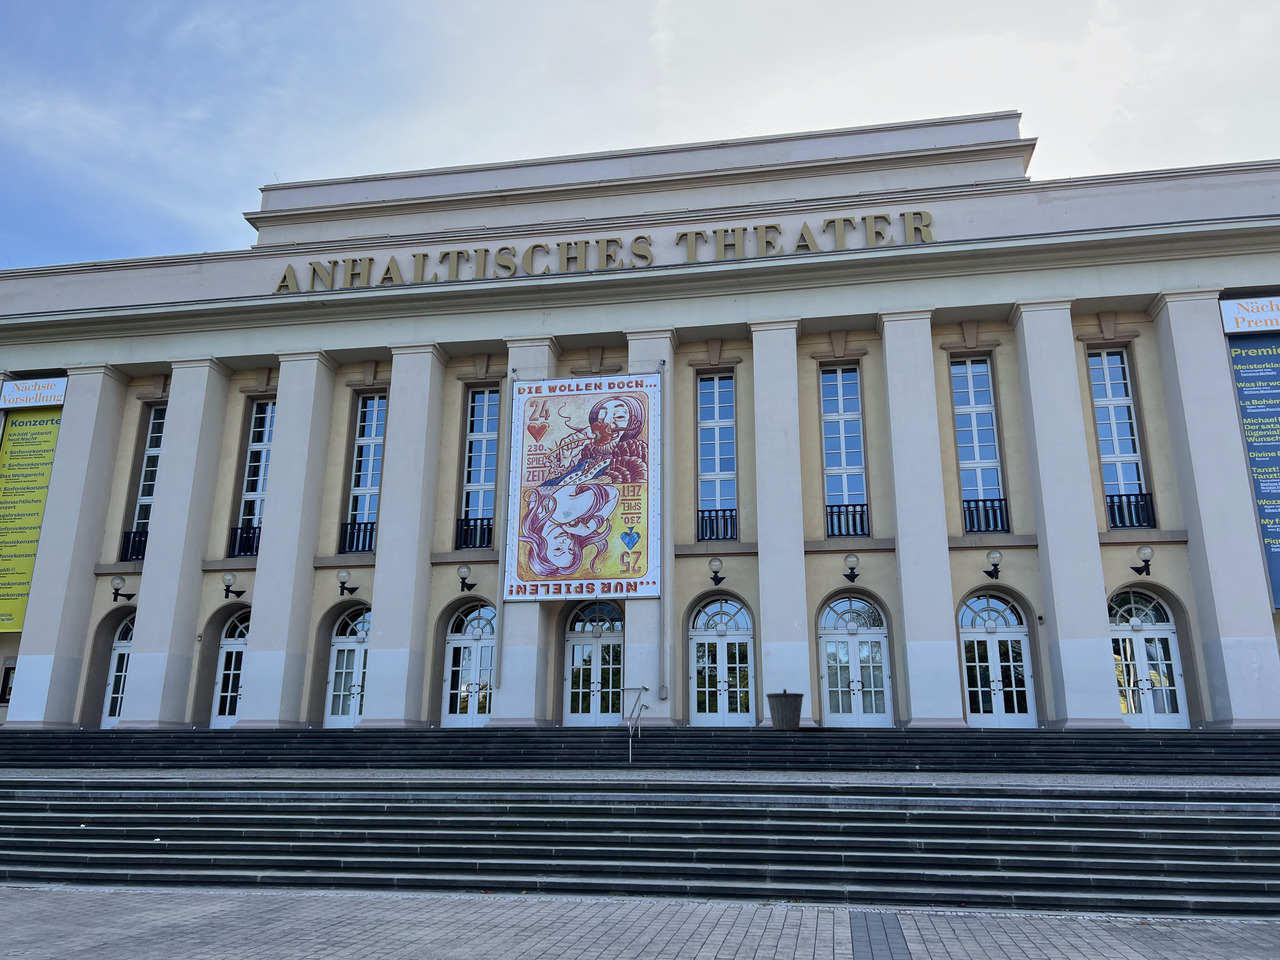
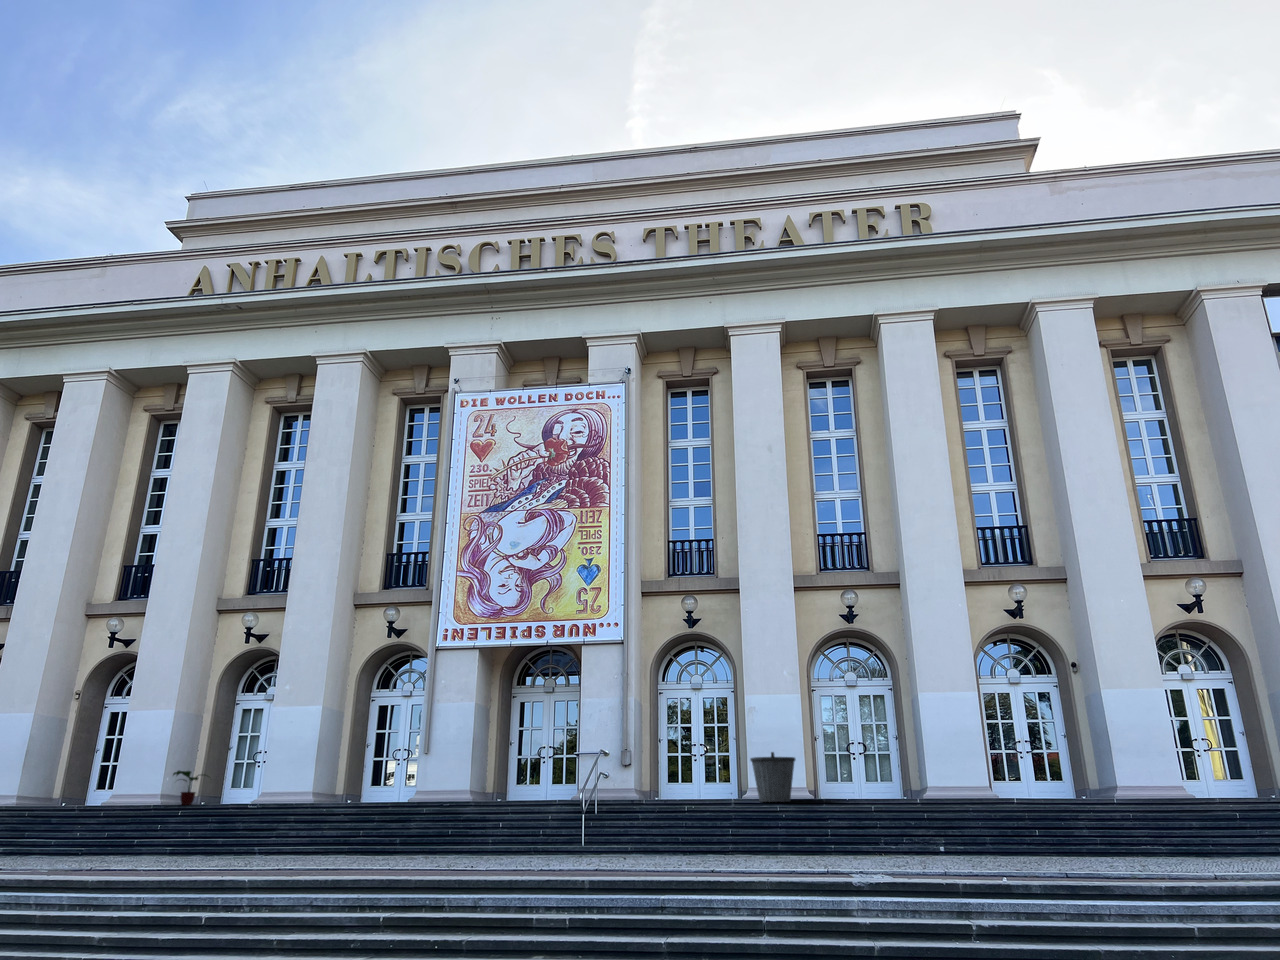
potted plant: none [288,701,318,729] -> present [173,771,198,805]

